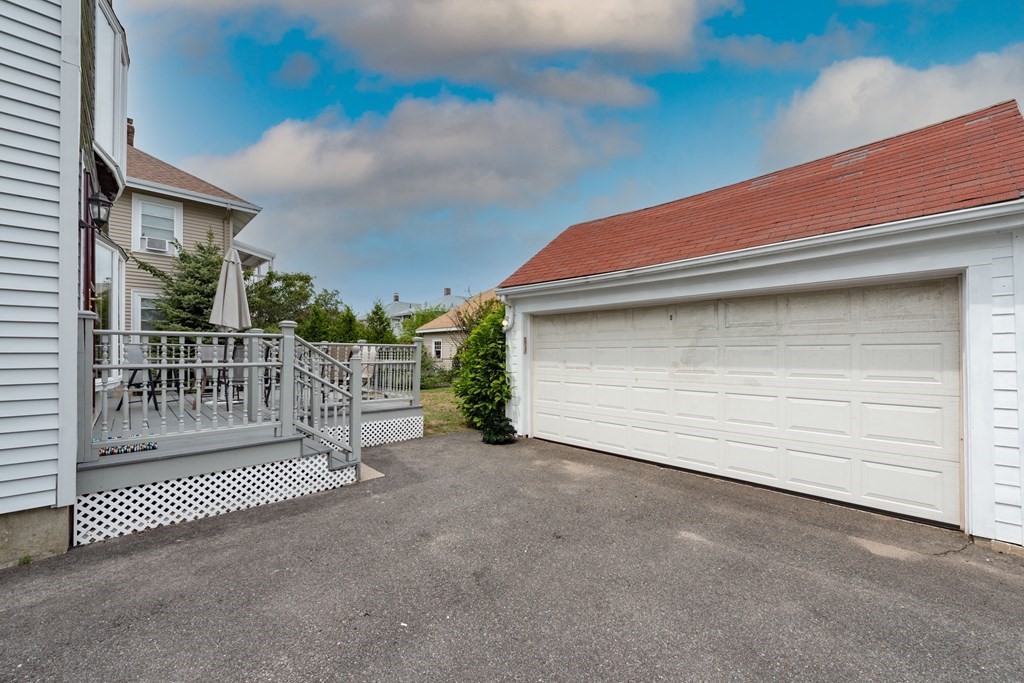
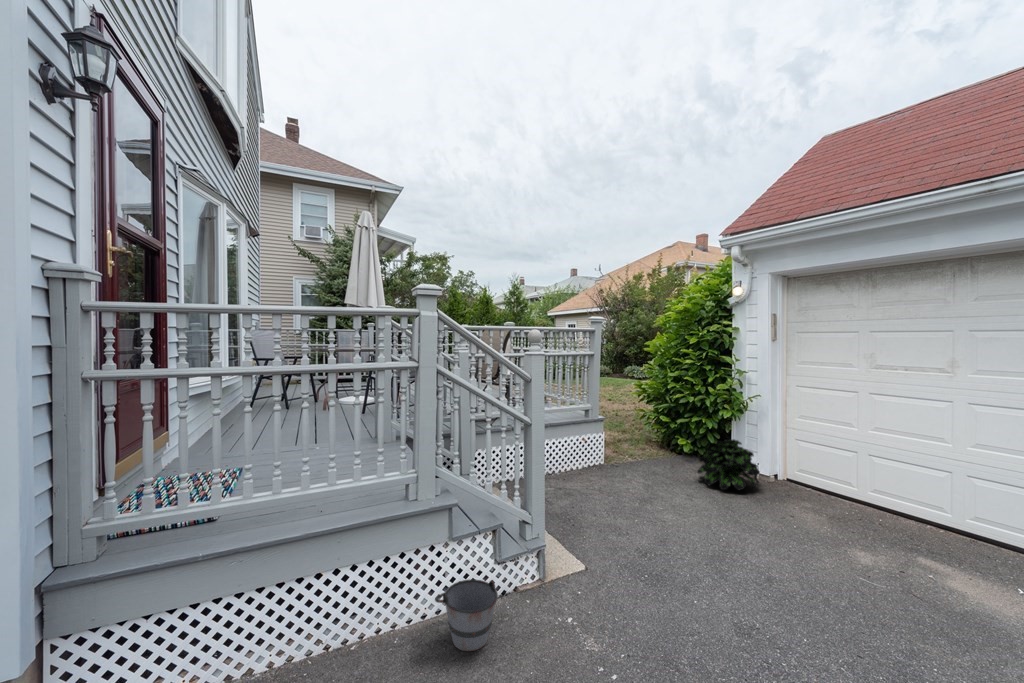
bucket: none [292,472,327,505] -> present [435,579,498,651]

